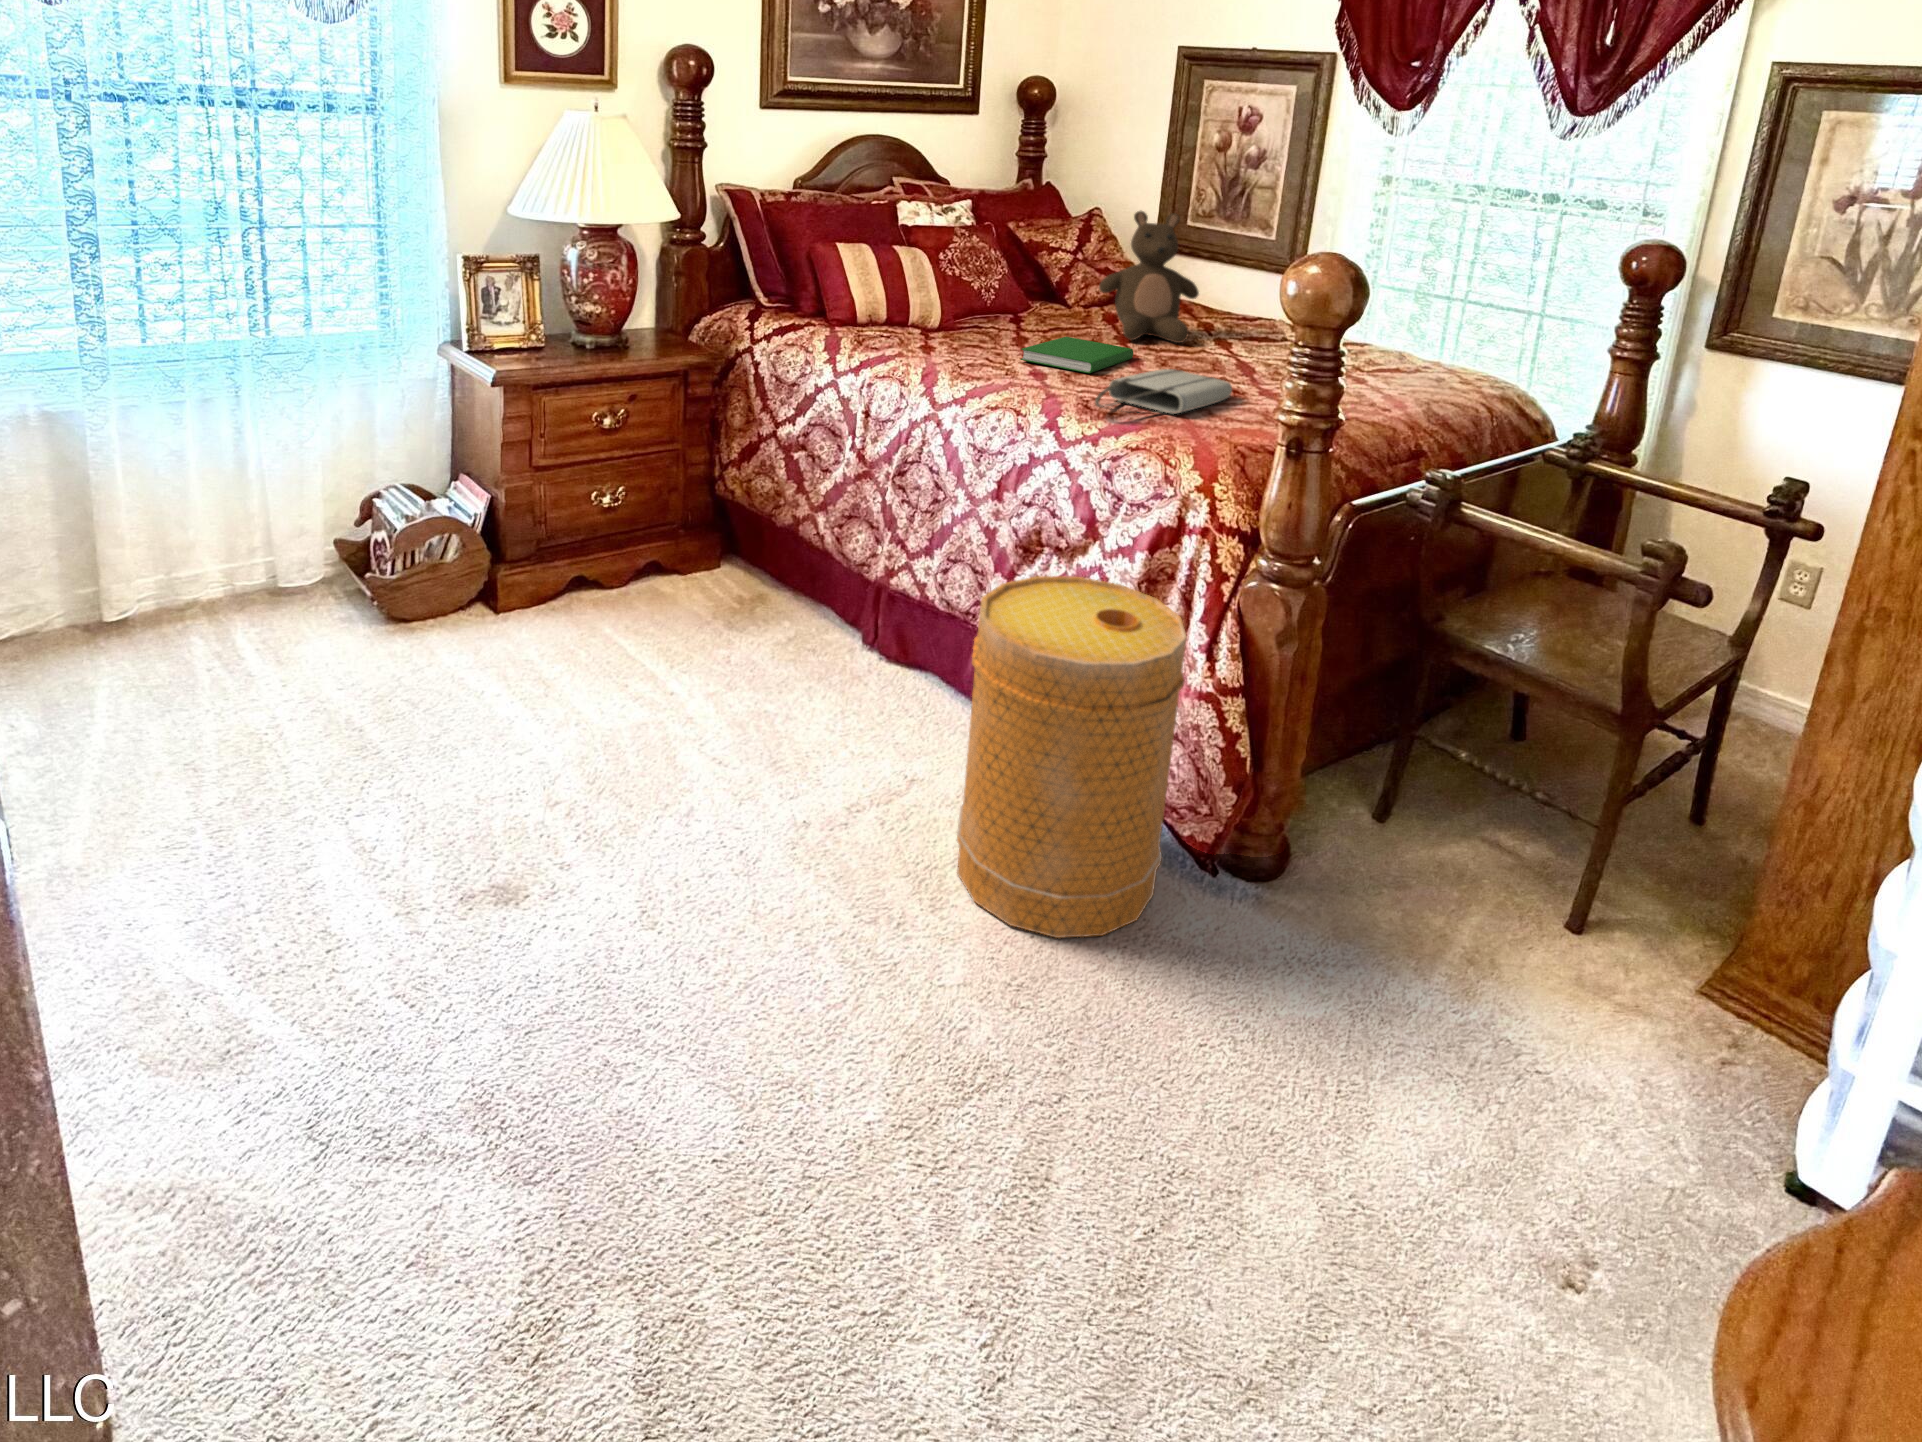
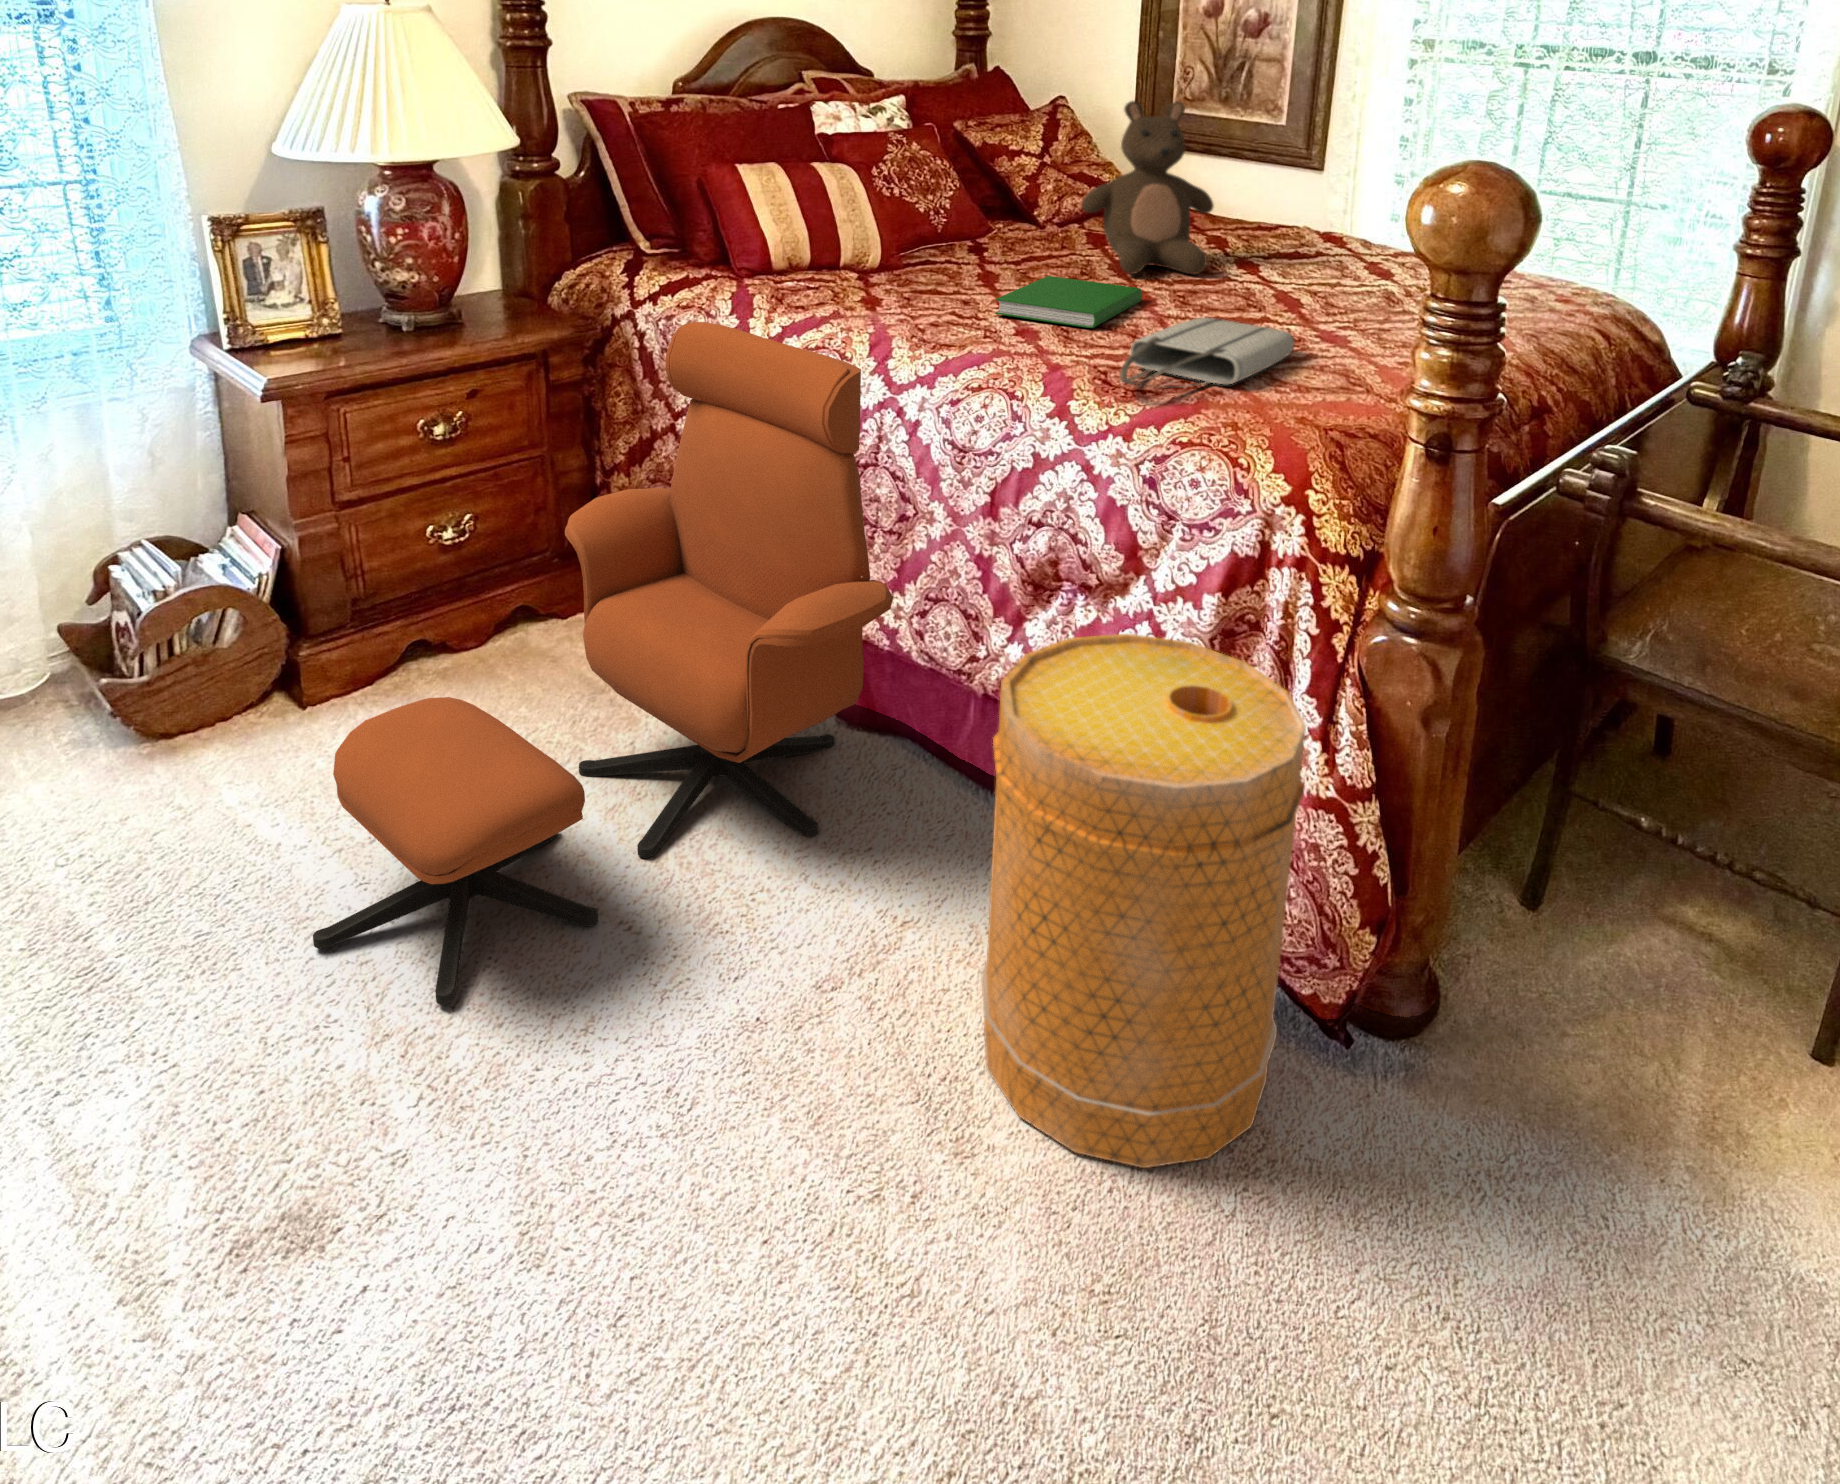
lounge chair: none [493,350,924,808] -> present [313,322,893,1005]

